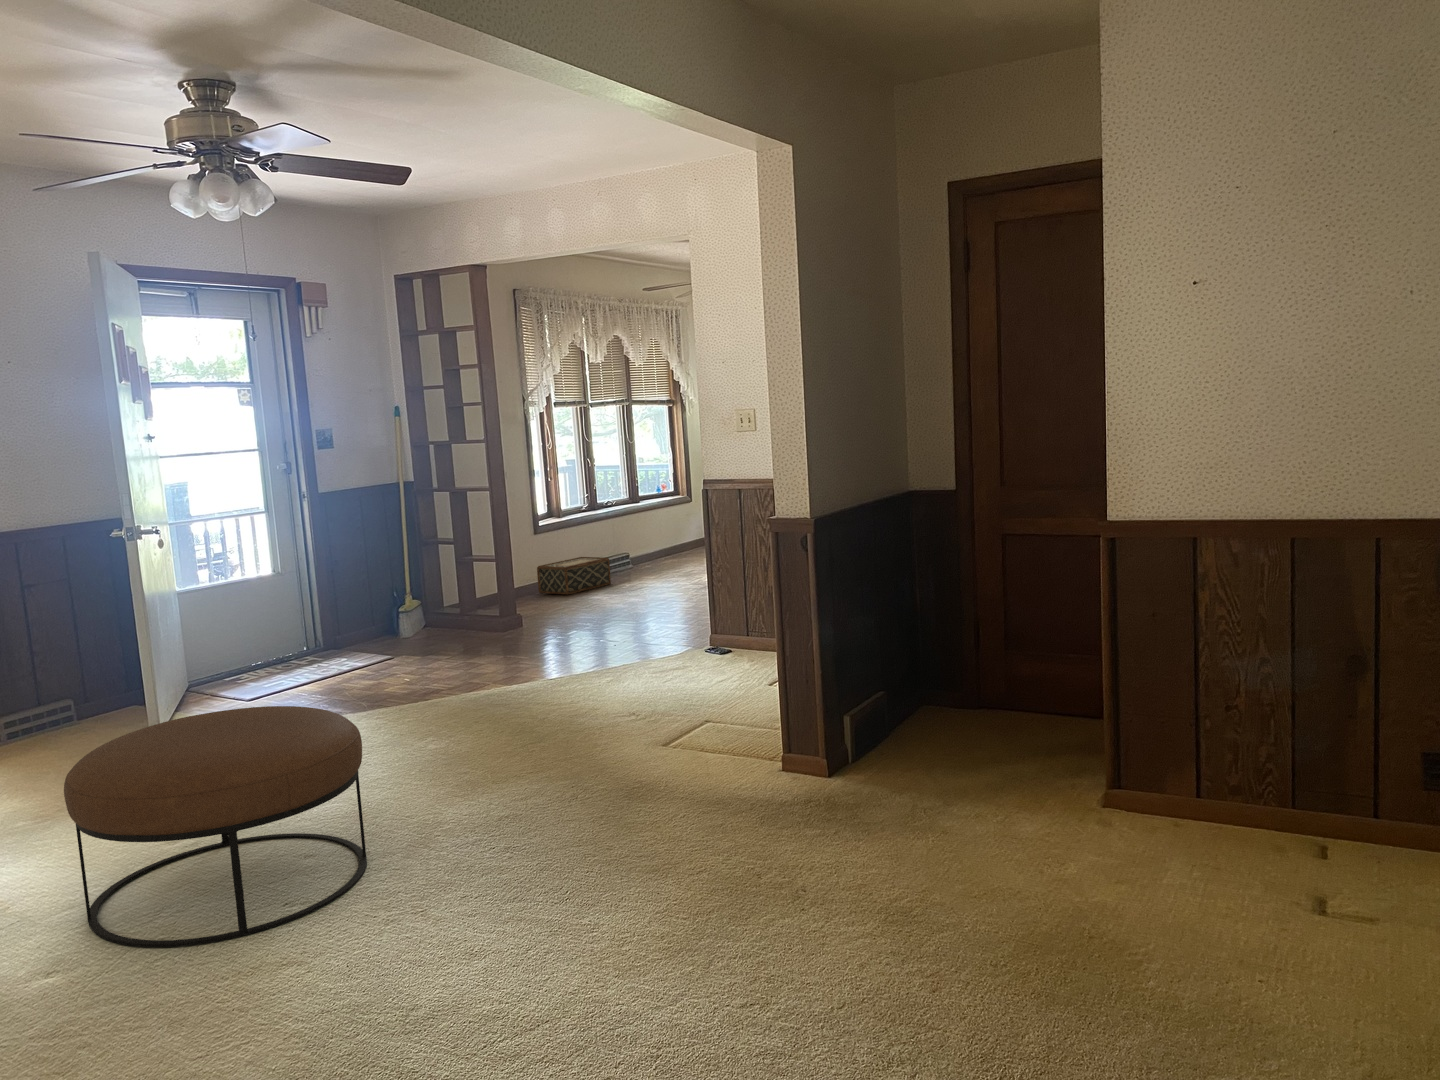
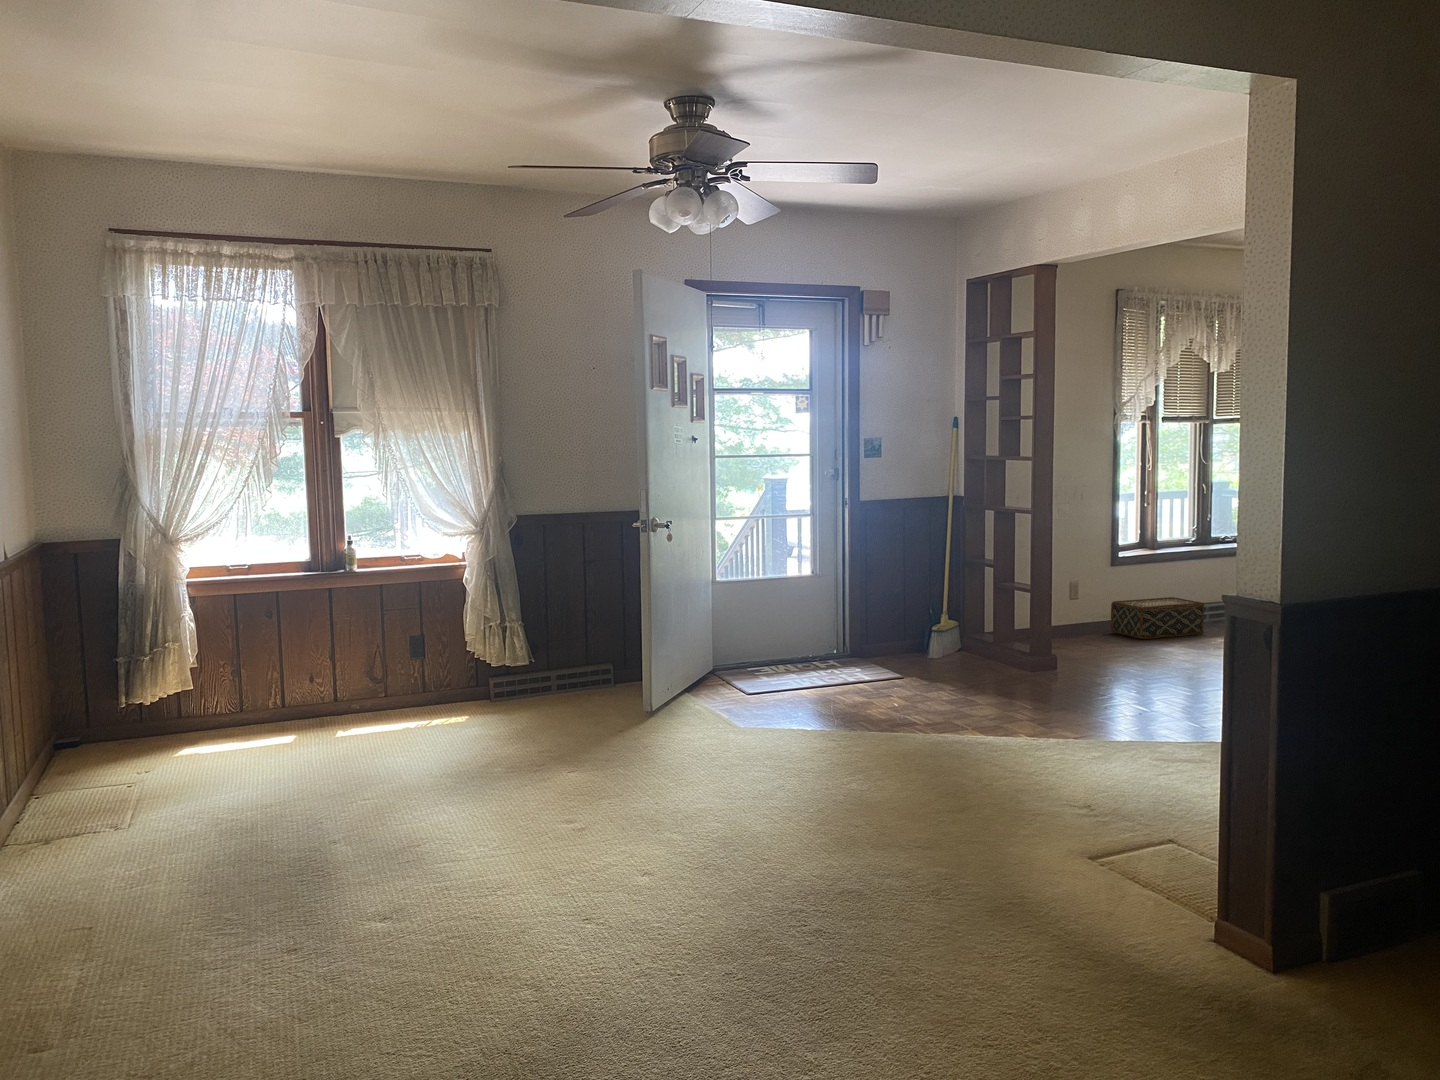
ottoman: present [64,706,367,947] -> none [432,714,697,943]

